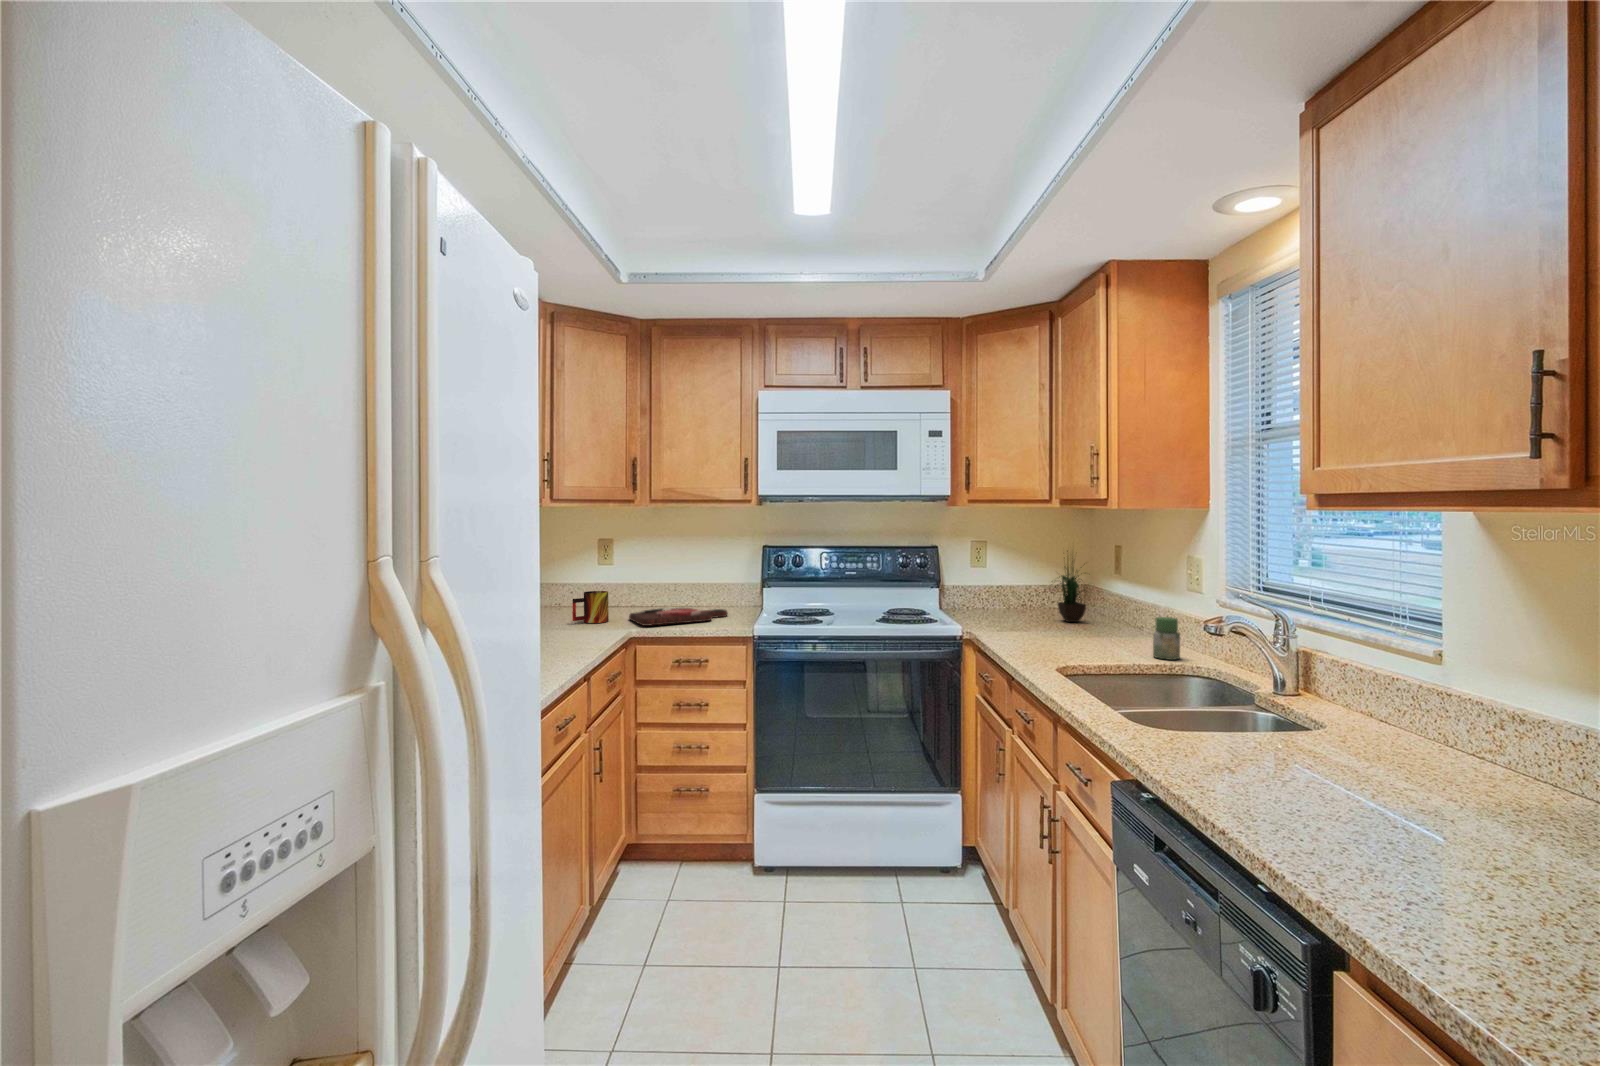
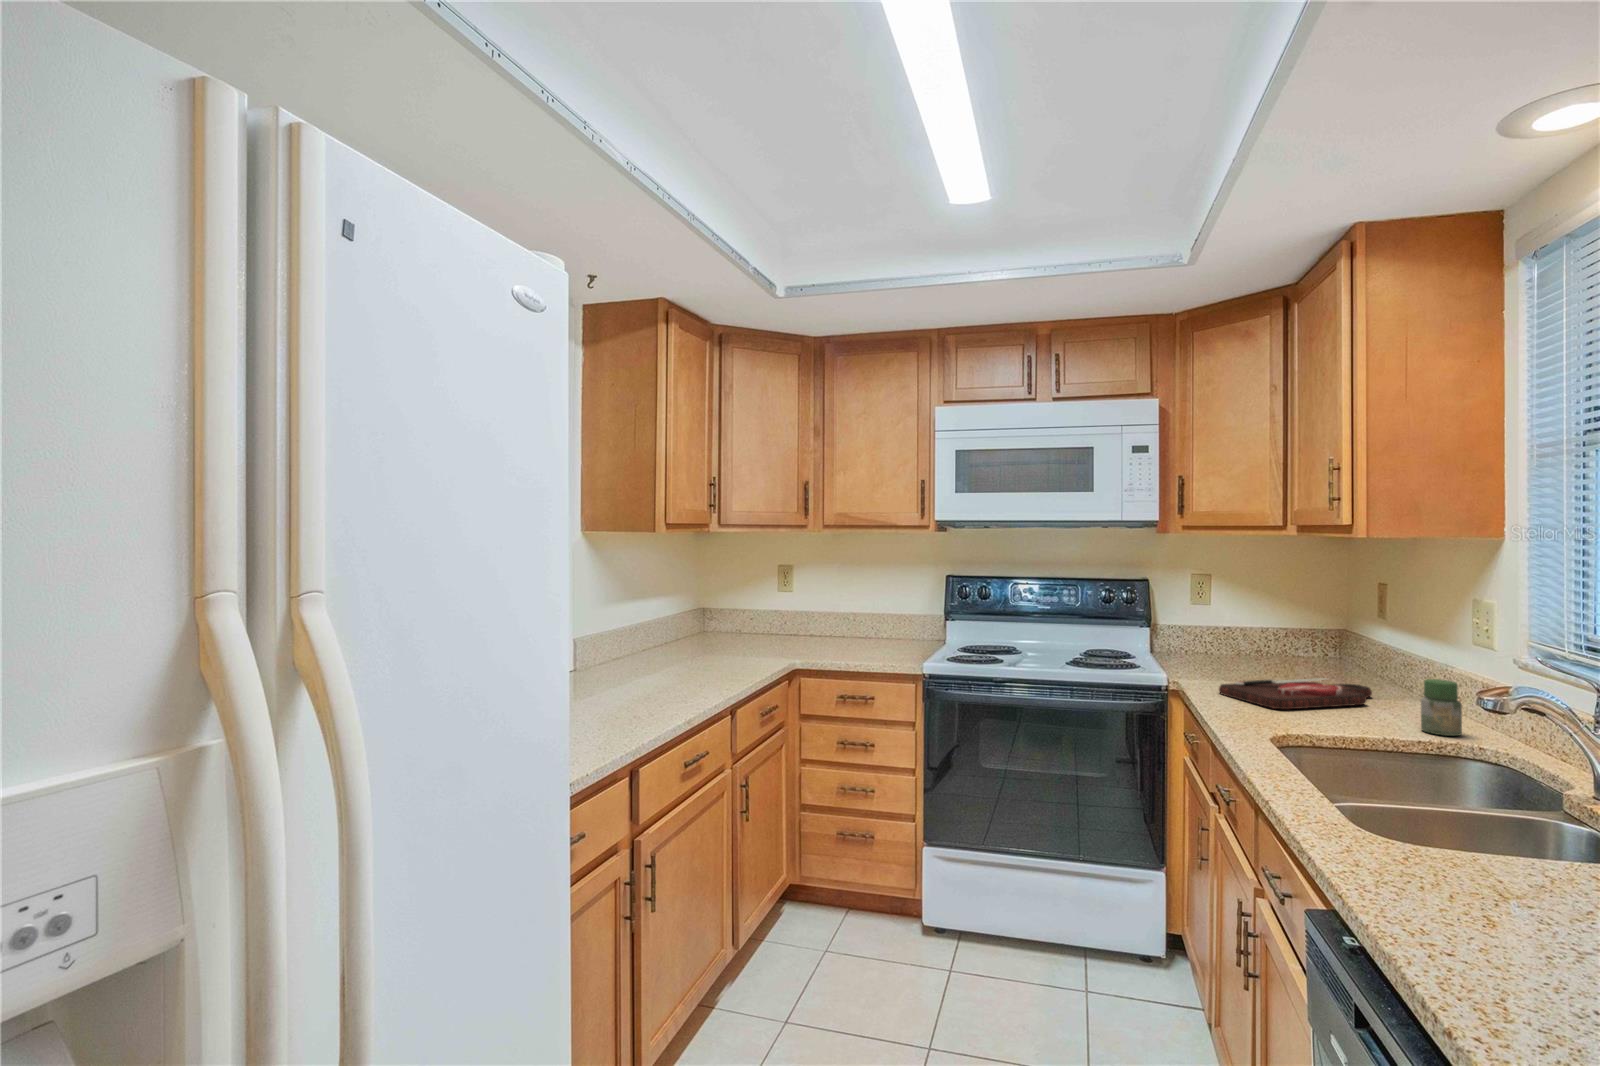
potted plant: present [1057,551,1086,622] -> none [1291,567,1354,677]
mug: present [572,591,609,623] -> none [746,618,781,651]
cutting board: present [629,607,728,626] -> present [1219,678,1372,709]

